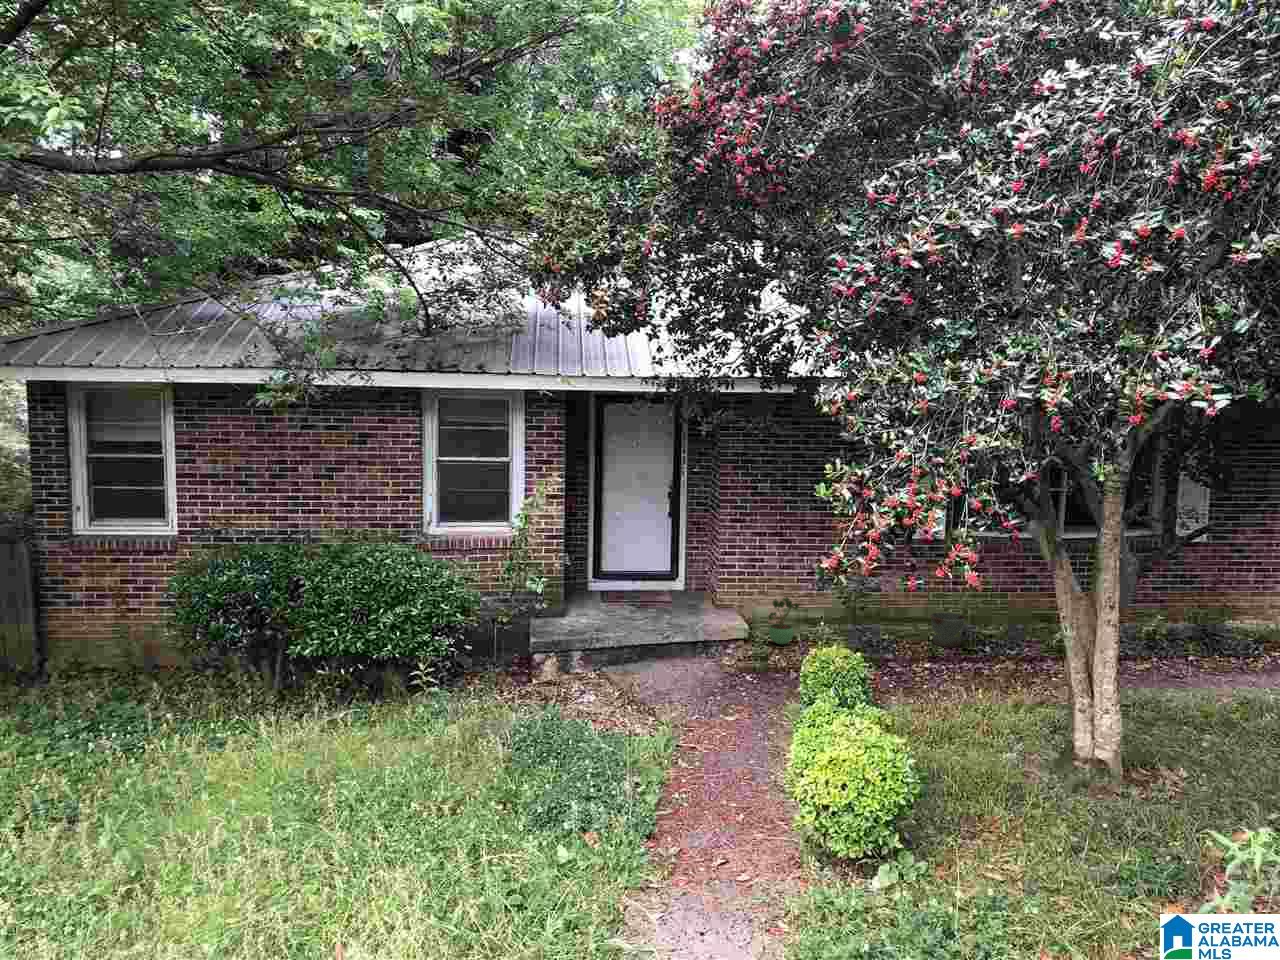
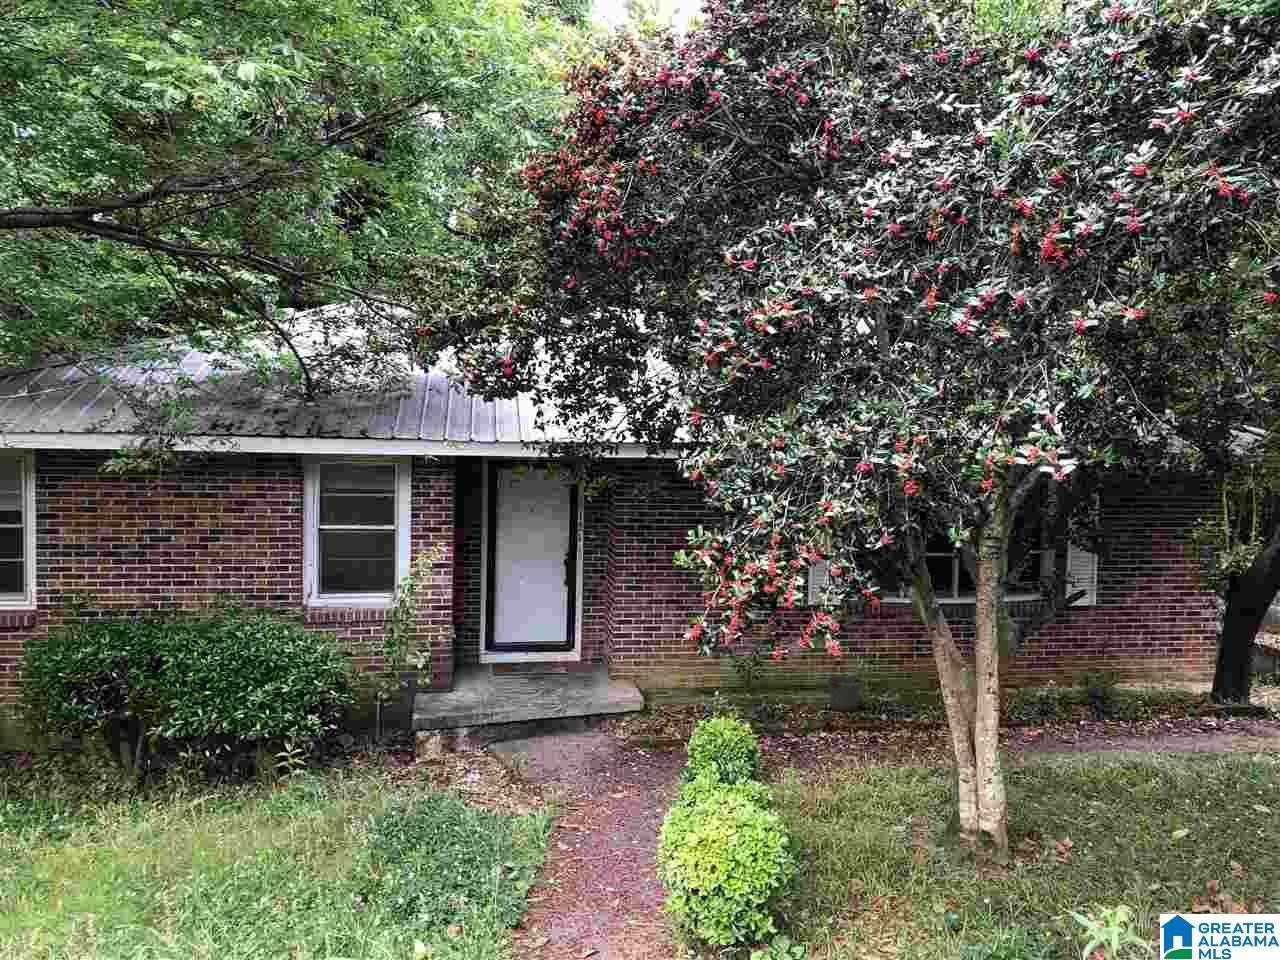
potted plant: present [768,597,799,644] -> none [665,663,697,713]

